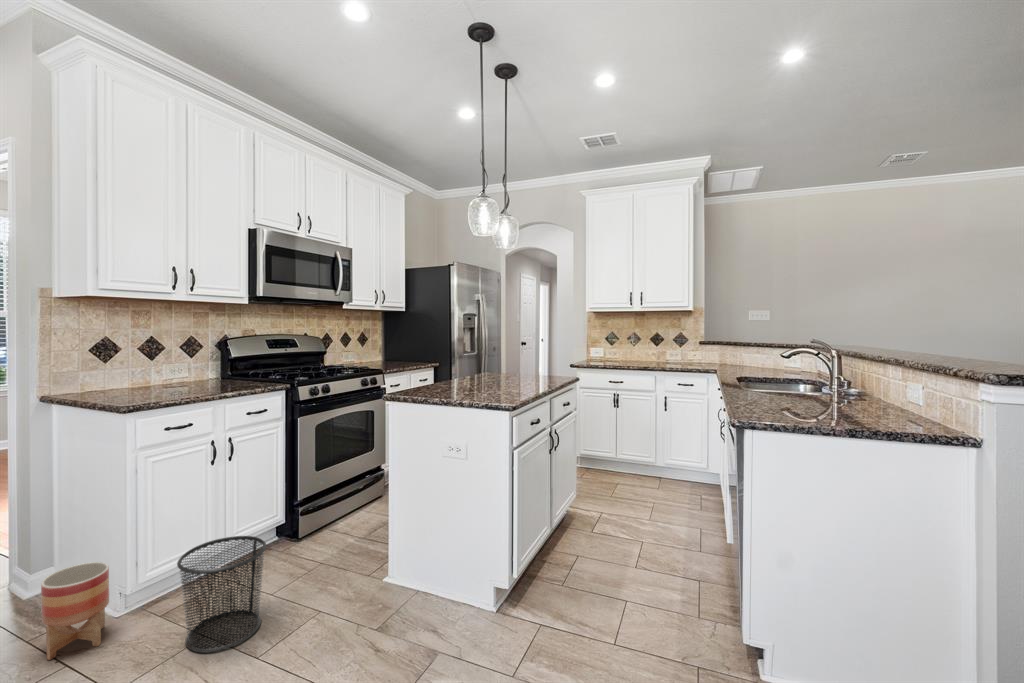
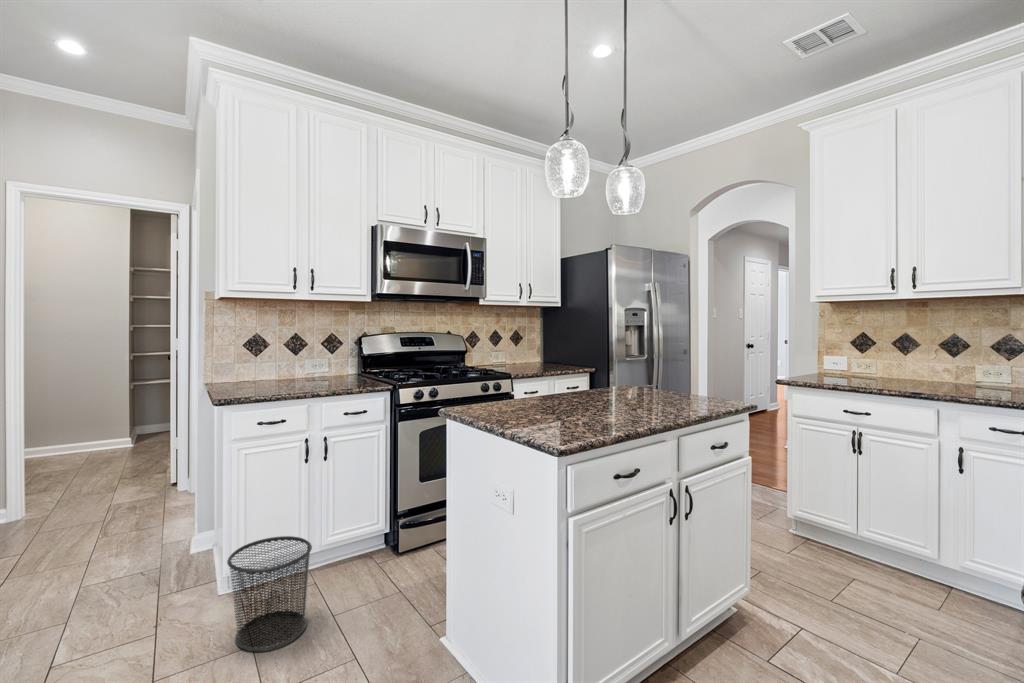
planter: present [41,562,109,660] -> none [155,534,208,613]

